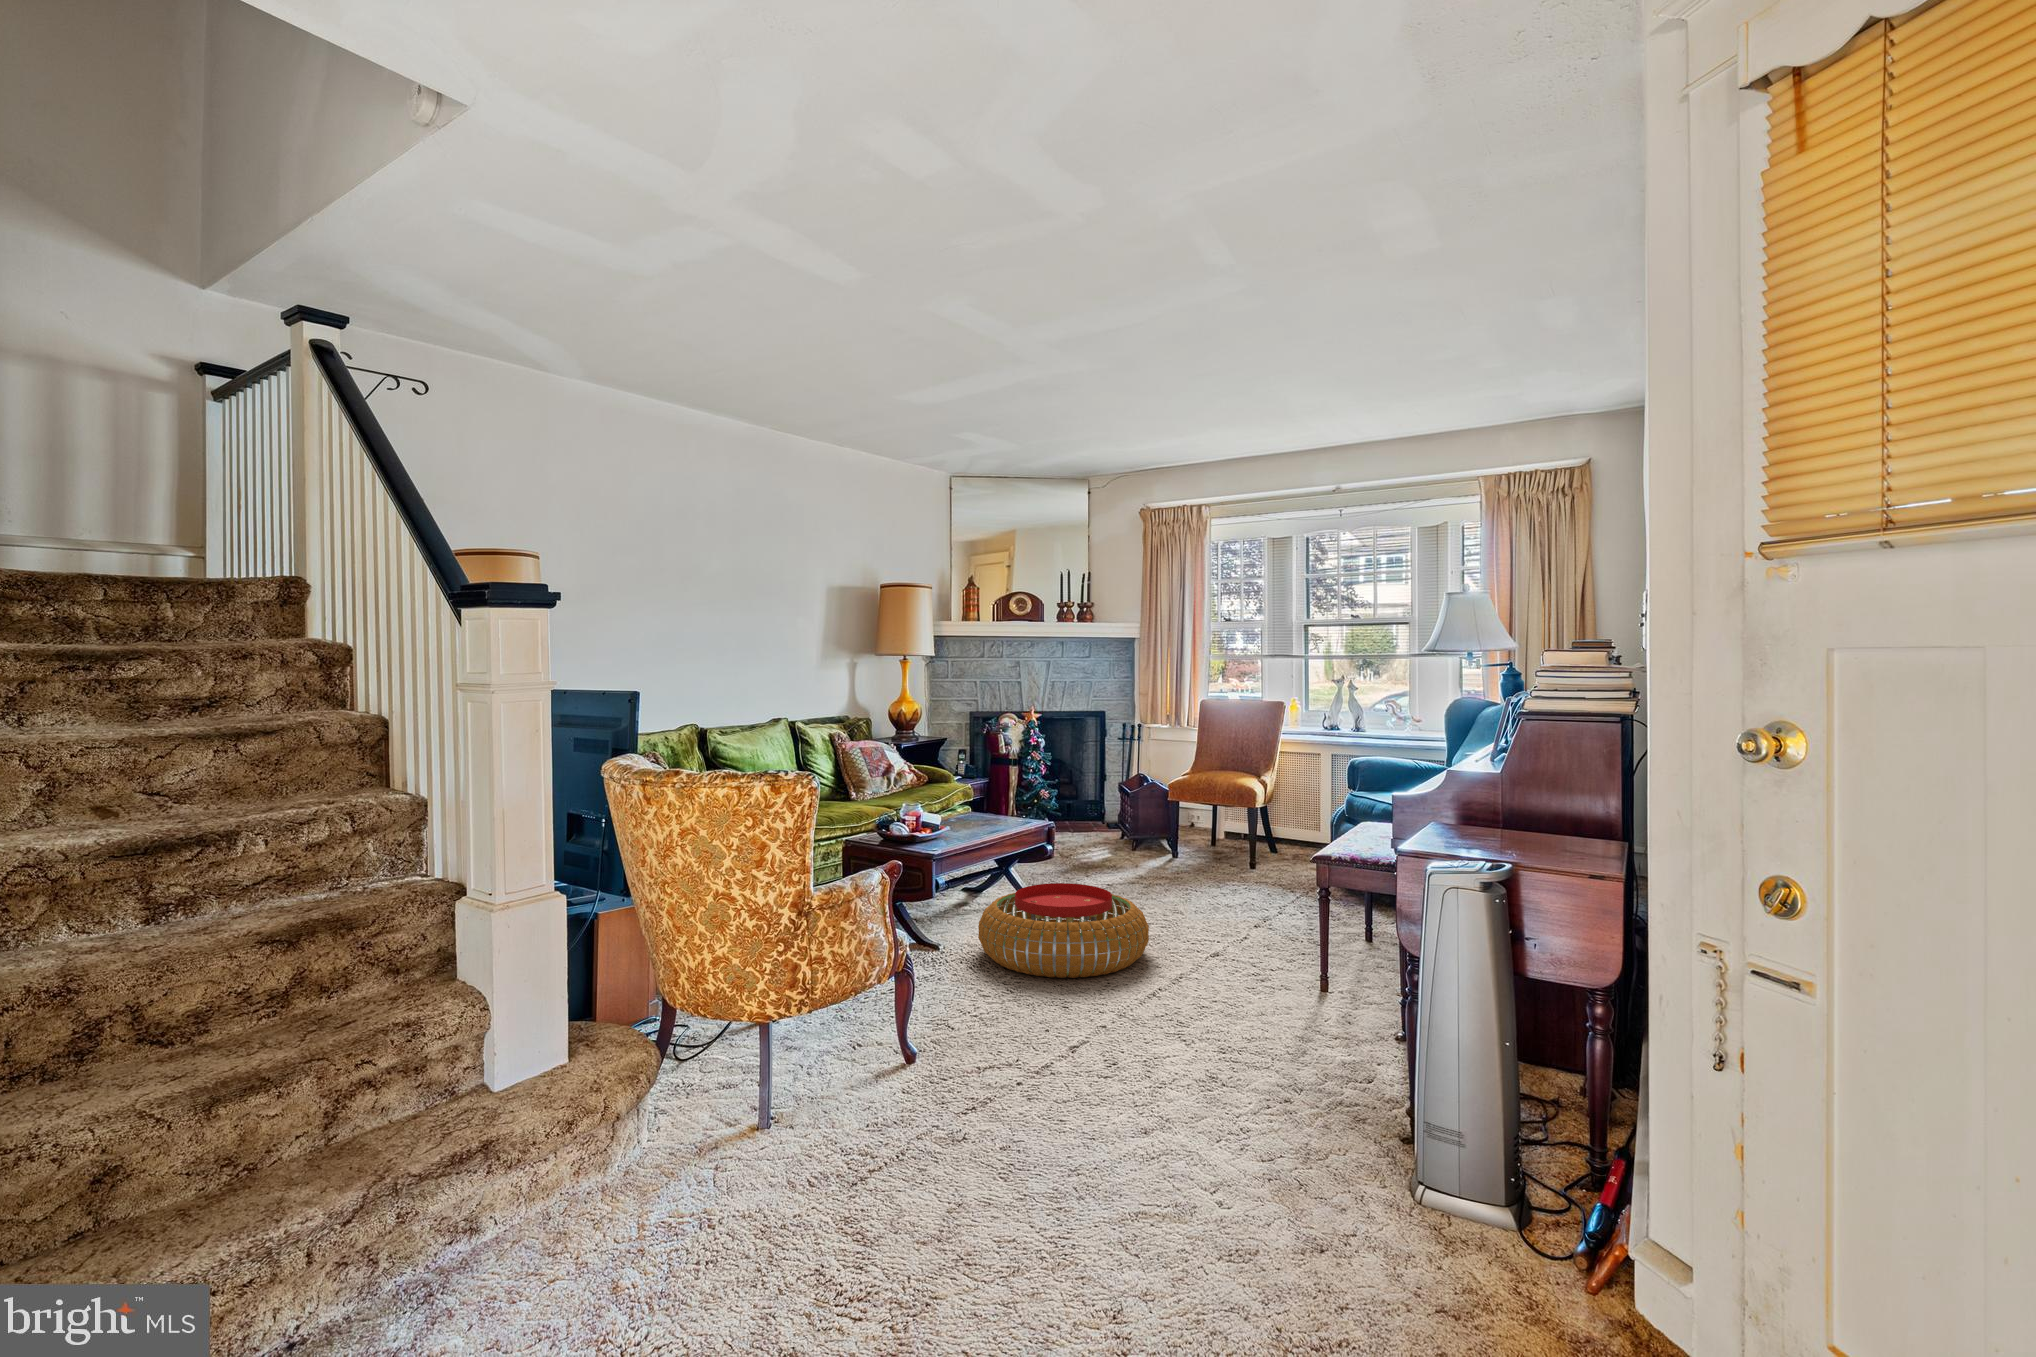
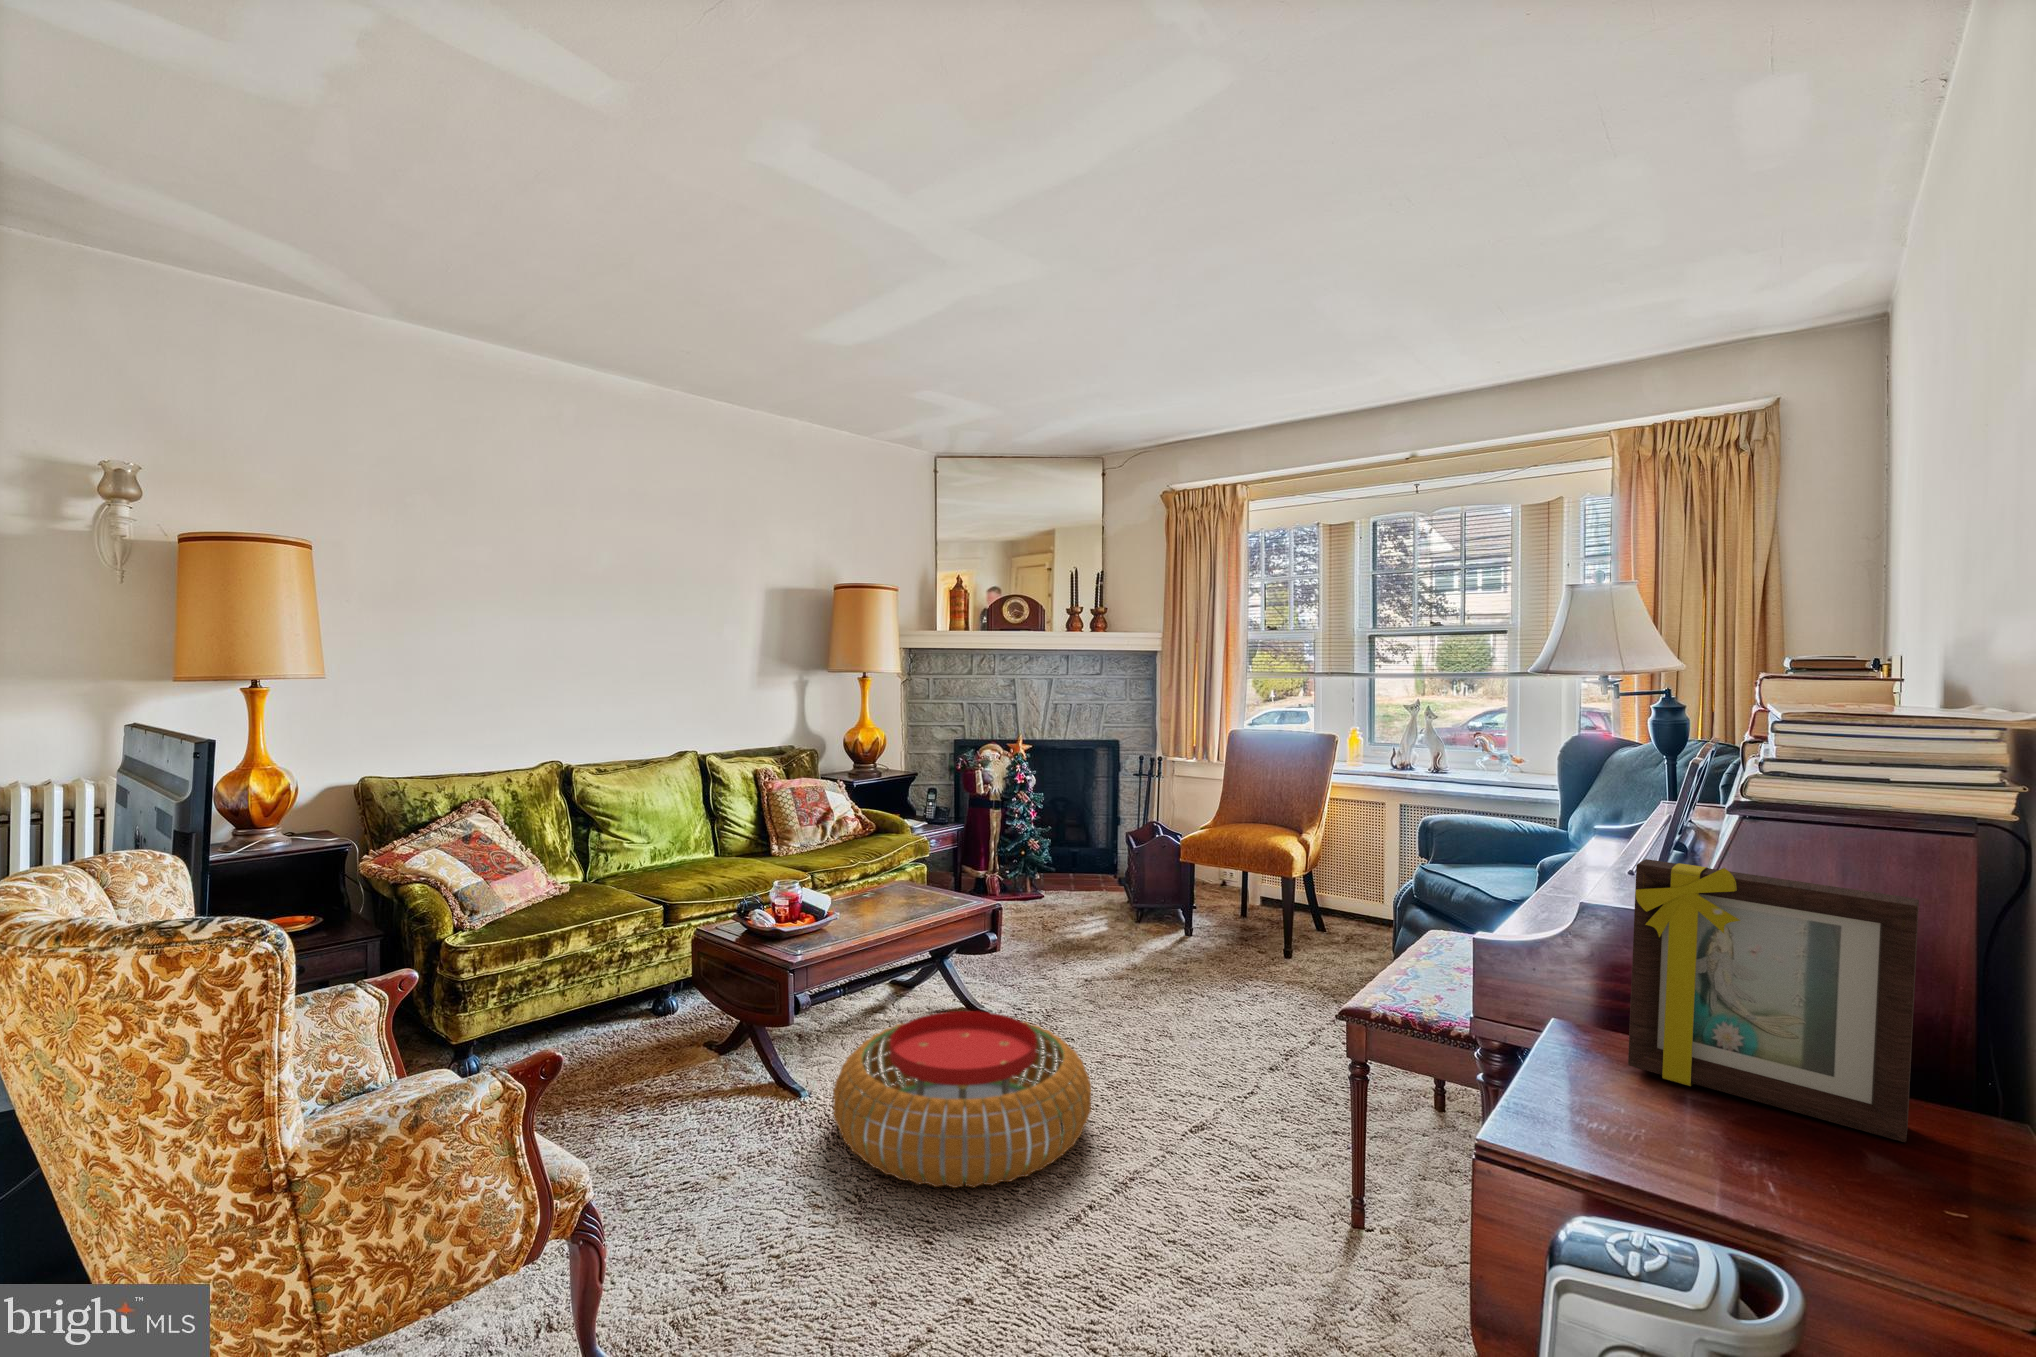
picture frame: none [1459,736,1574,847] -> present [1628,859,1919,1142]

